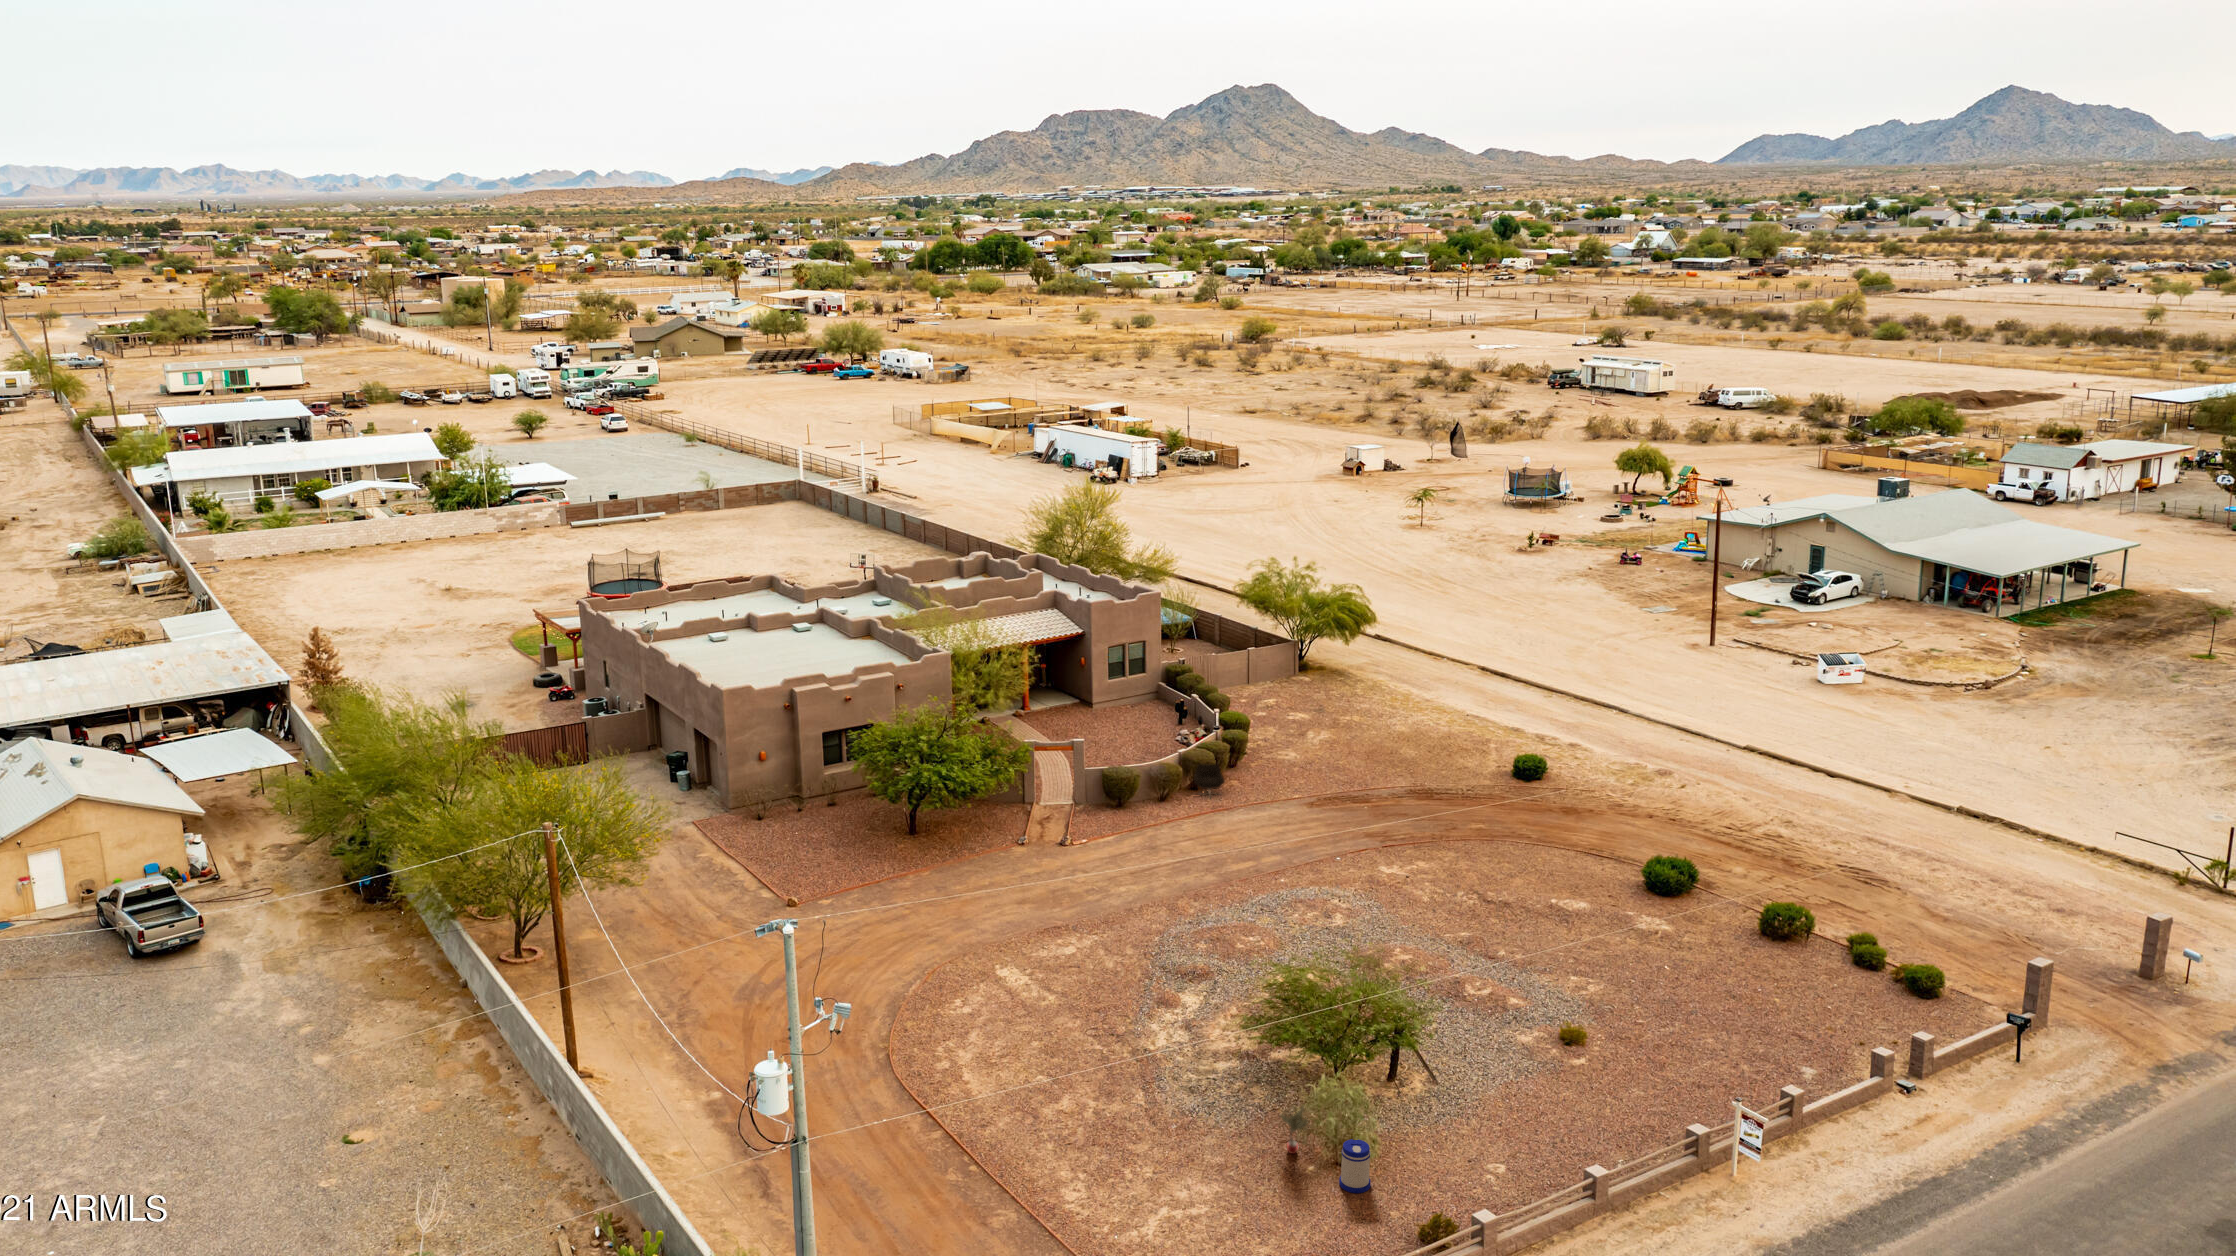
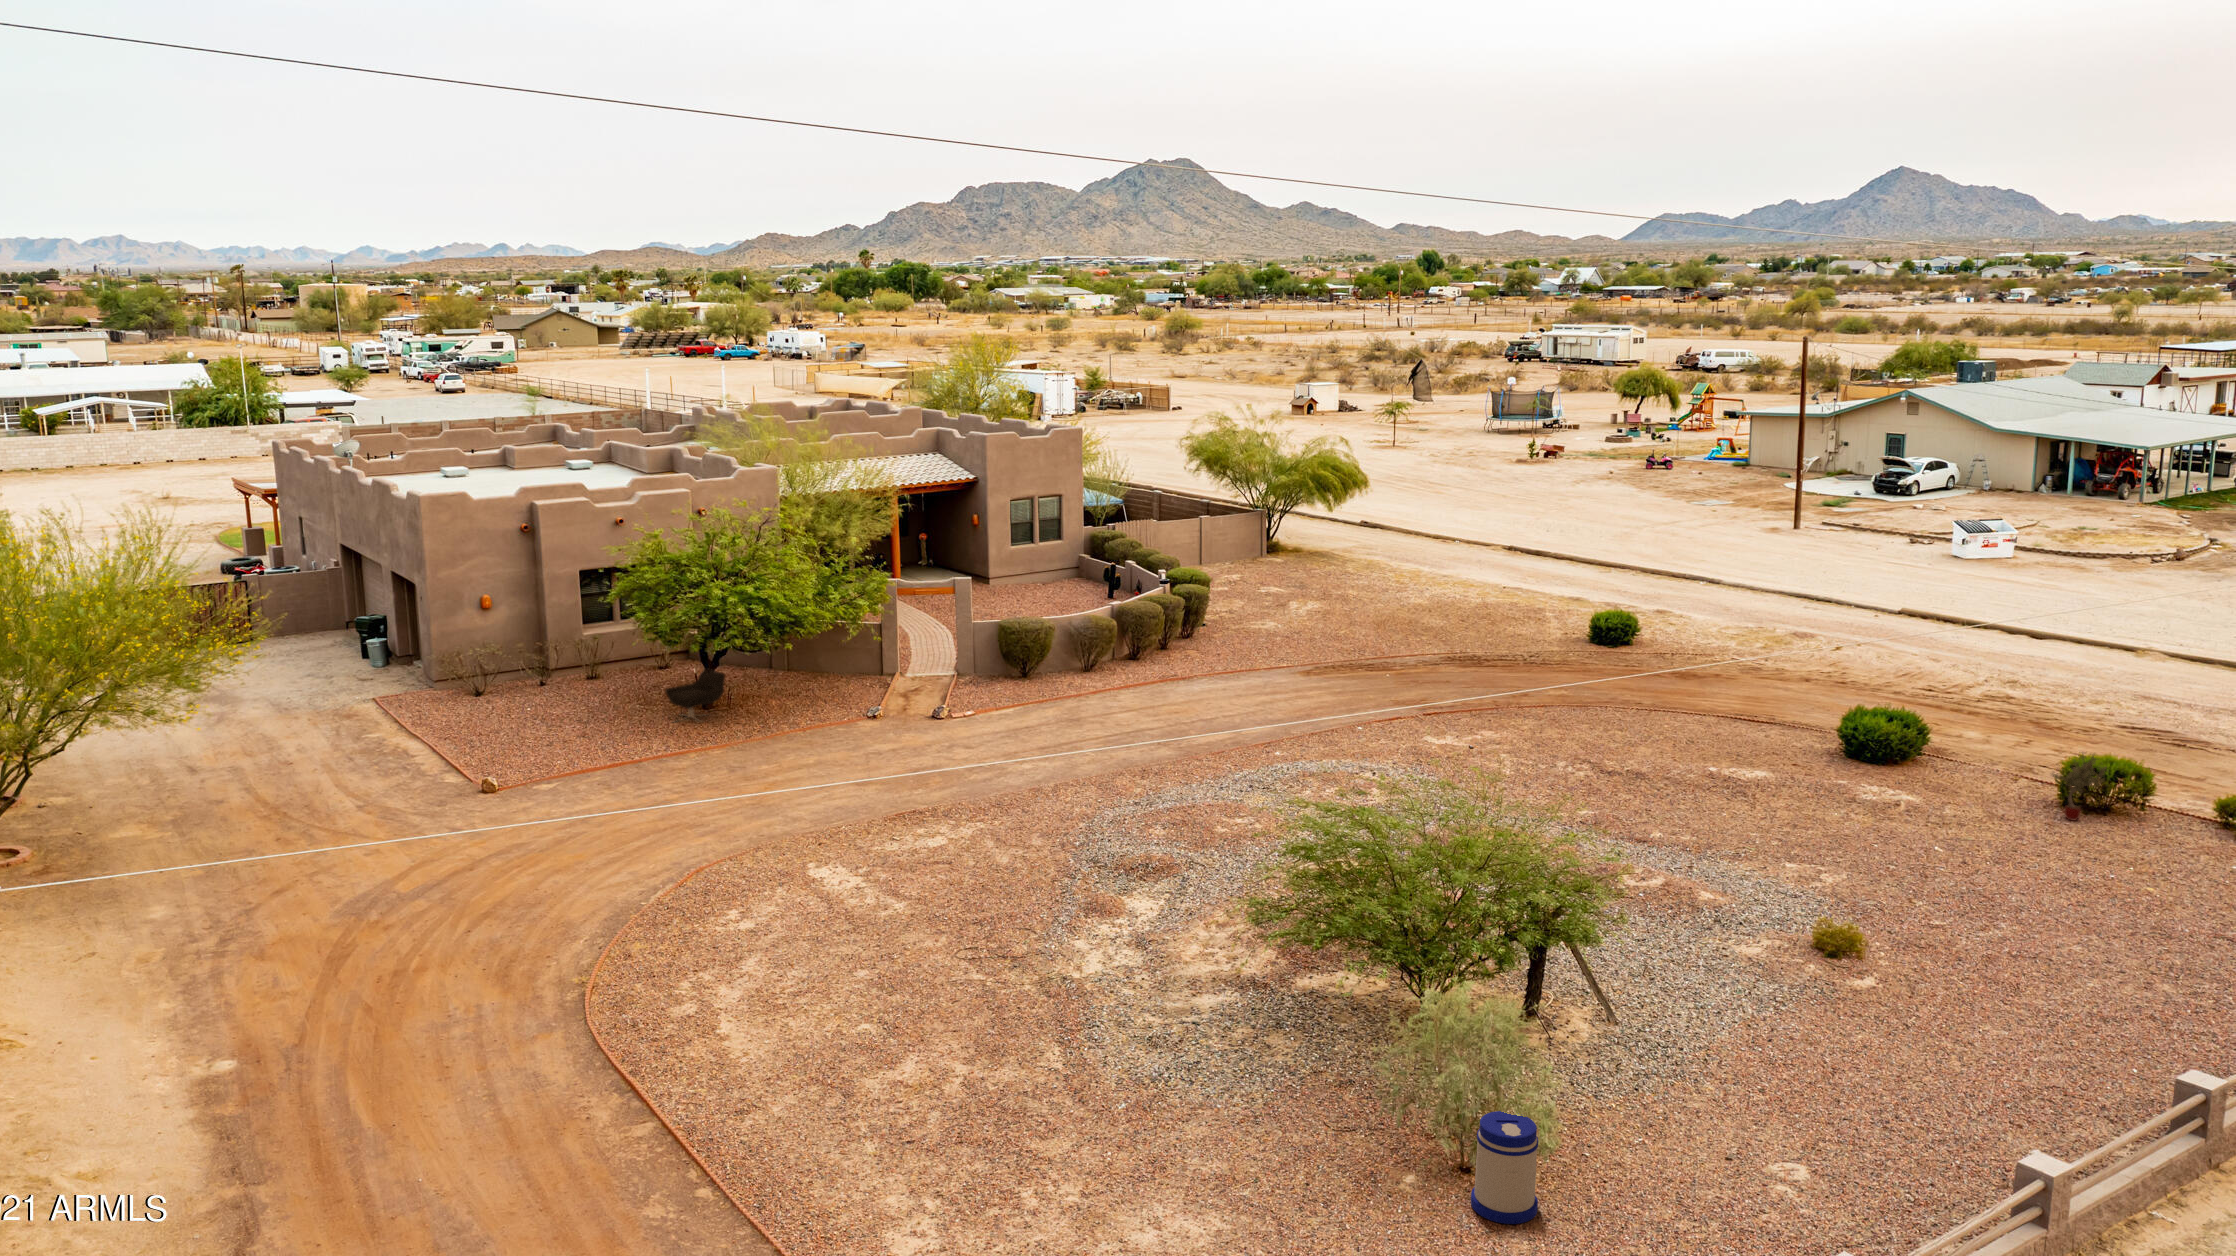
lounge chair: present [1194,764,1225,795] -> present [665,669,725,719]
potted tree: present [1280,1106,1310,1154] -> present [2053,754,2107,821]

